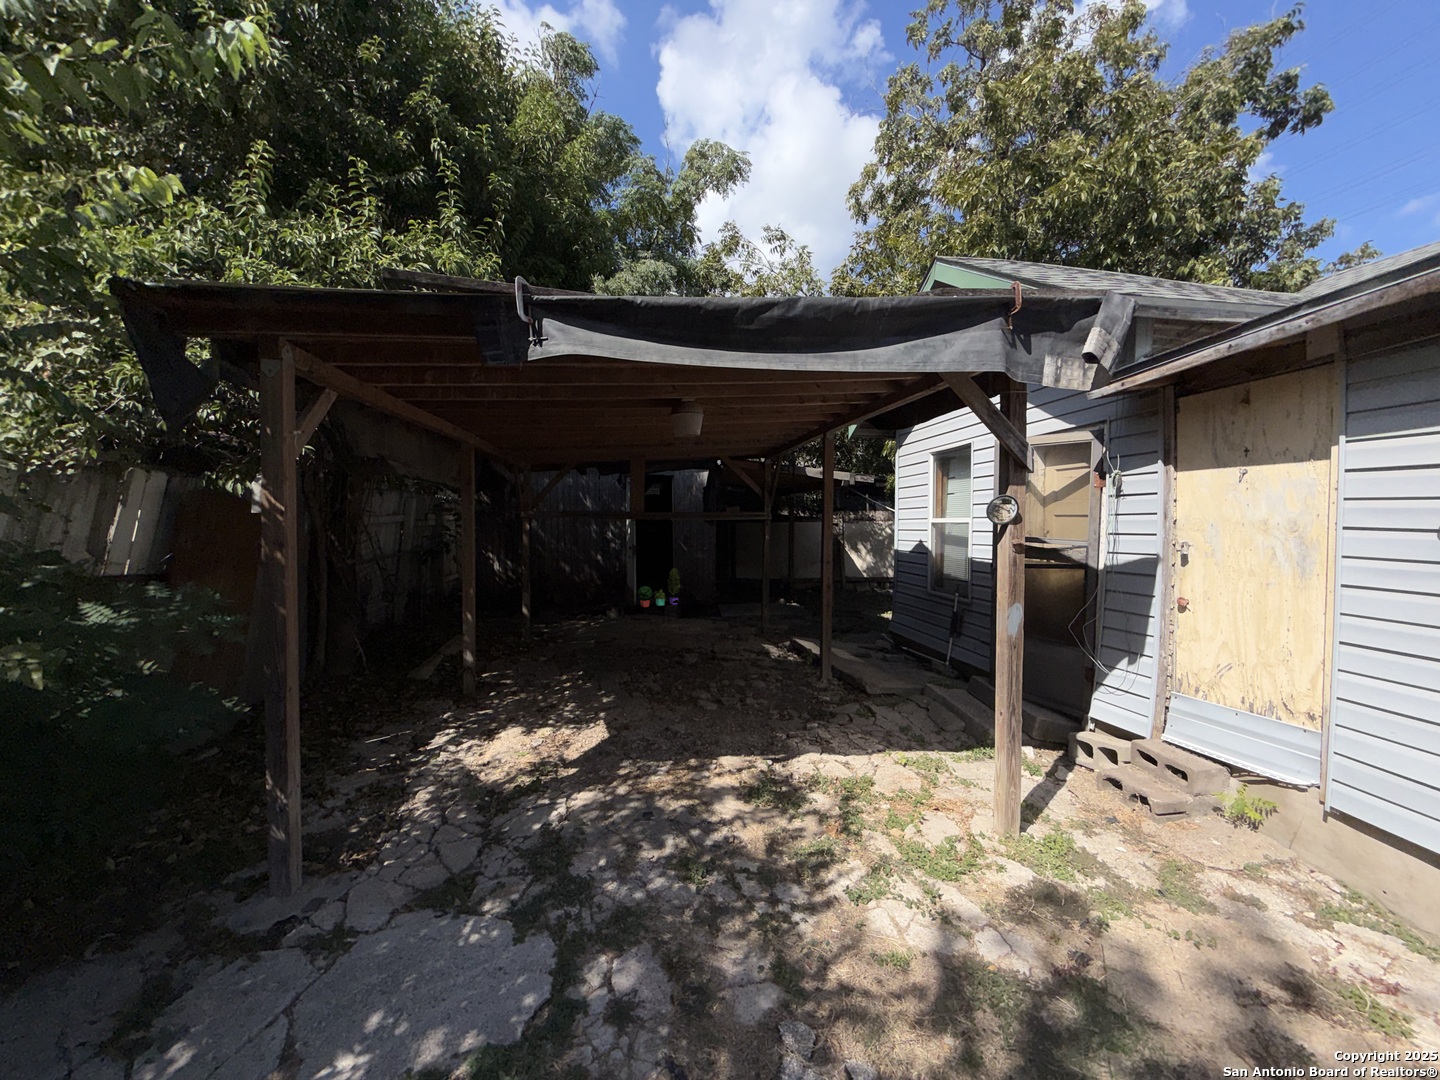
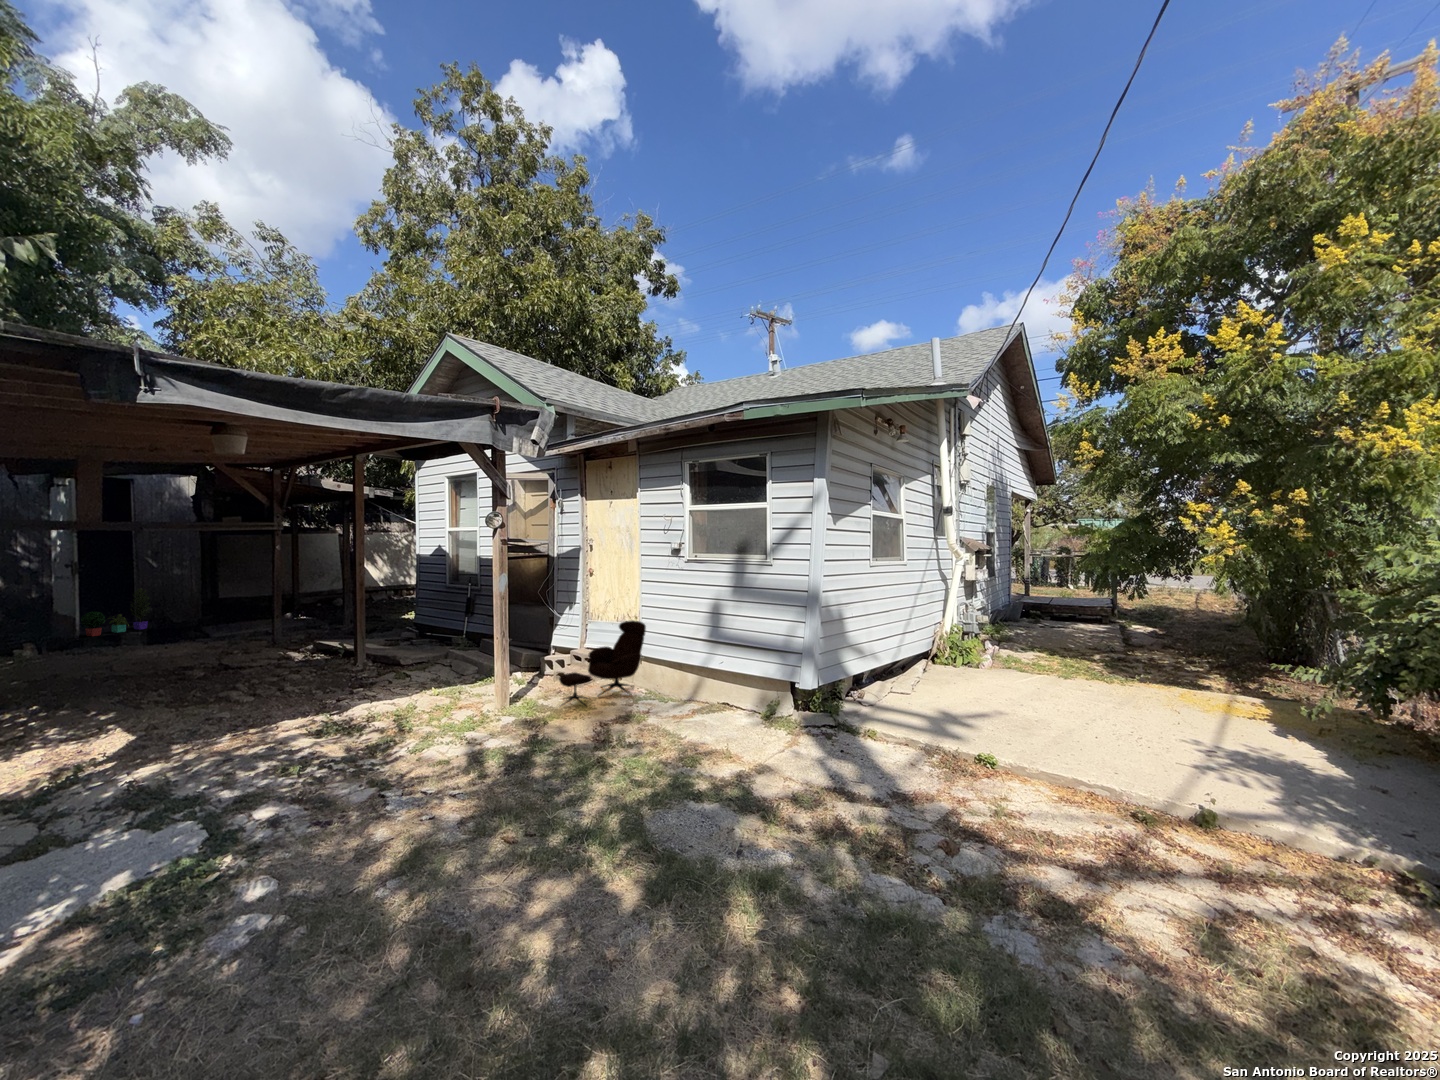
lounge chair: none [1119,719,1343,897] -> present [559,620,646,705]

